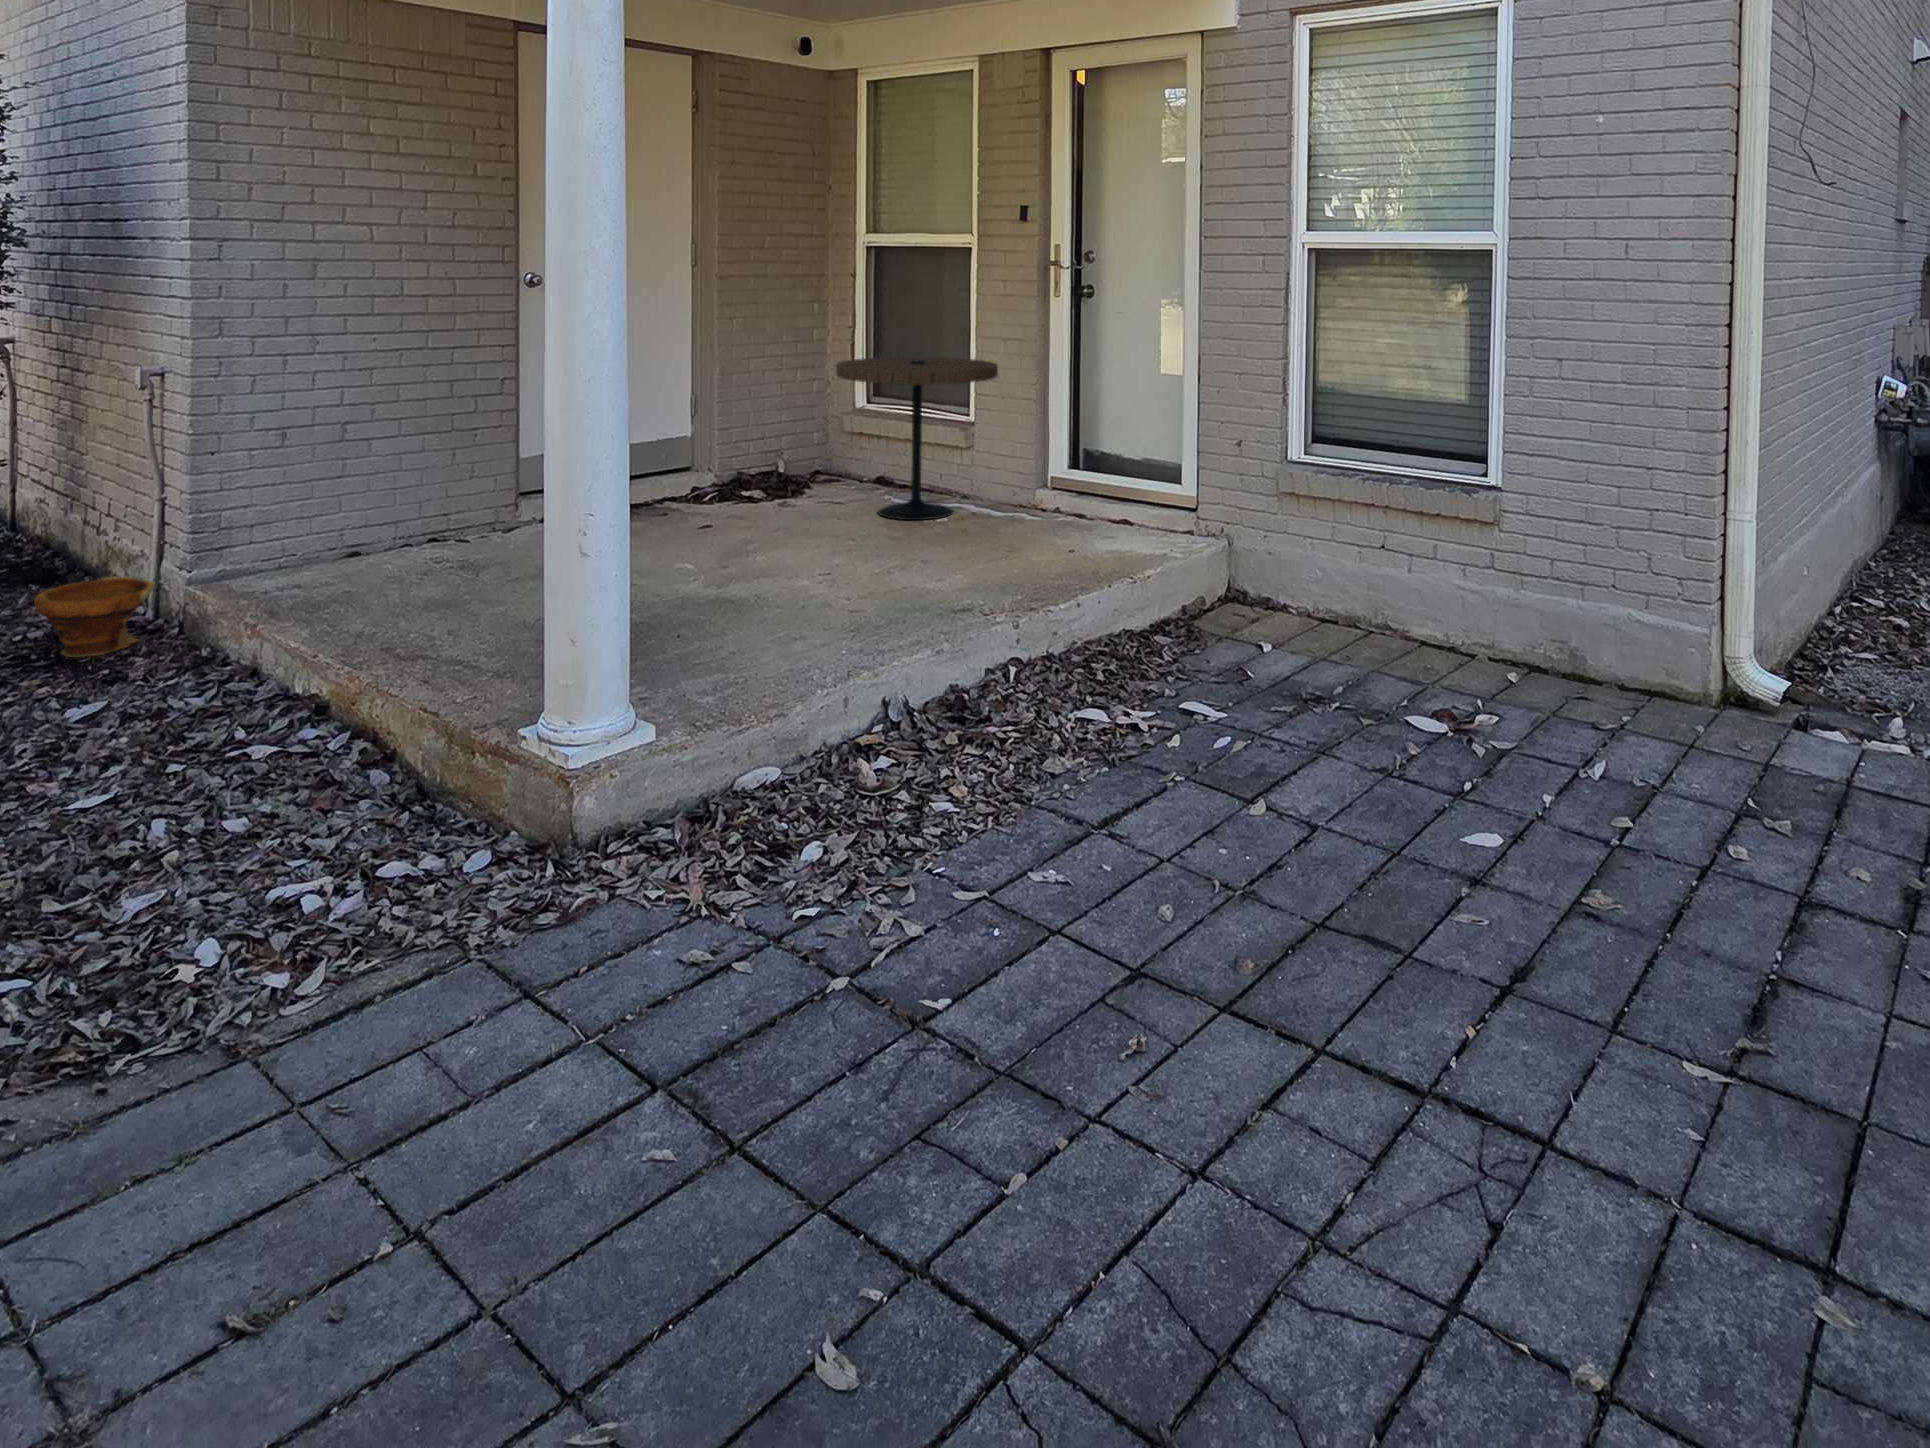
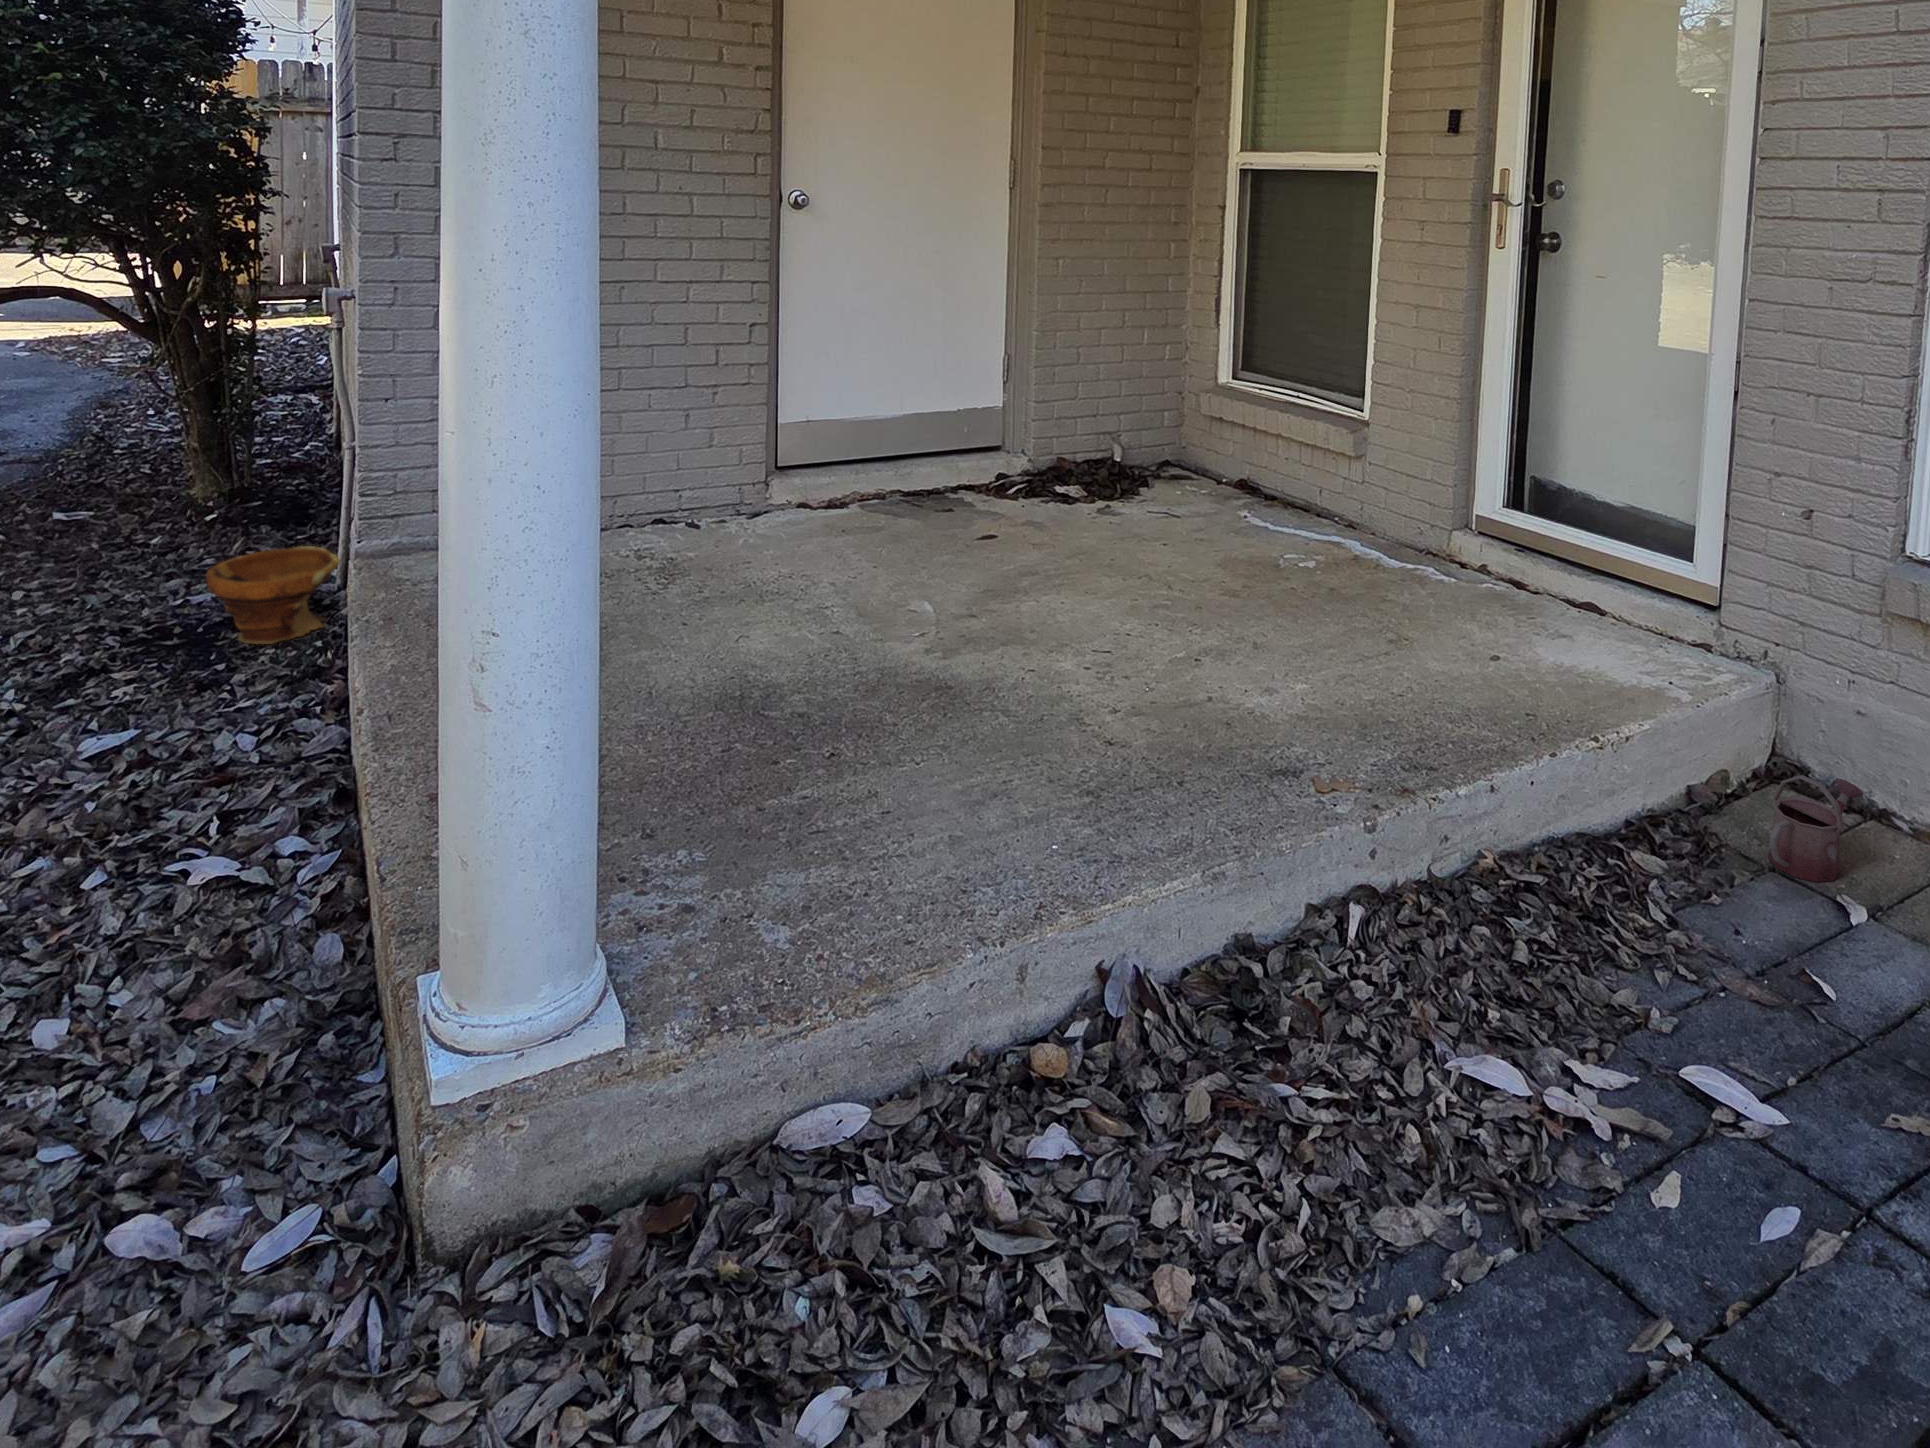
side table: present [836,357,998,520] -> none [1166,324,1401,564]
watering can: none [1226,586,1273,643] -> present [1768,775,1864,882]

